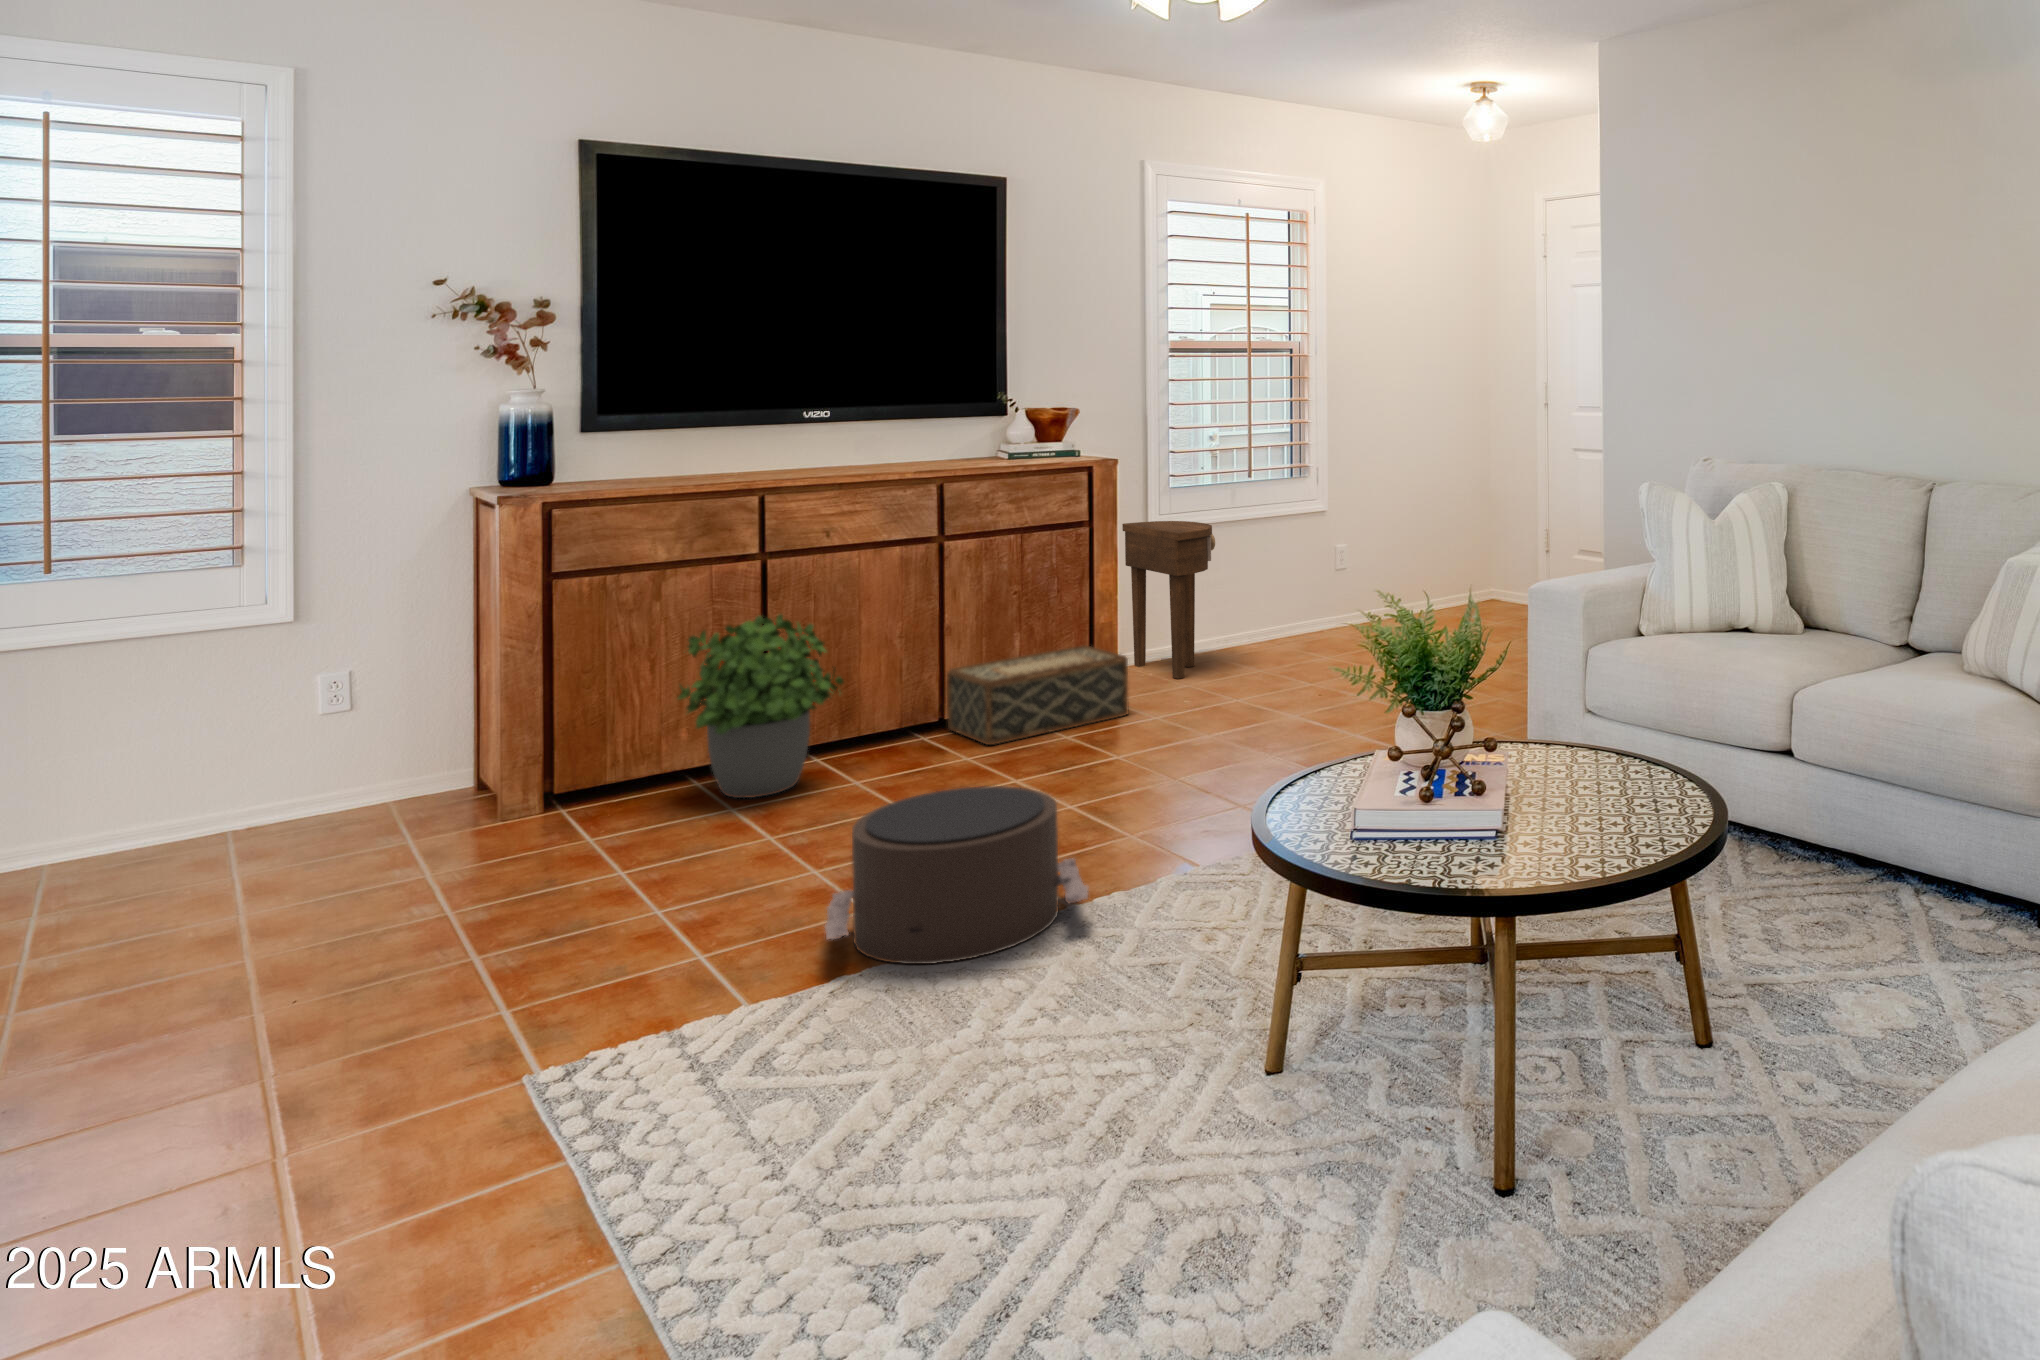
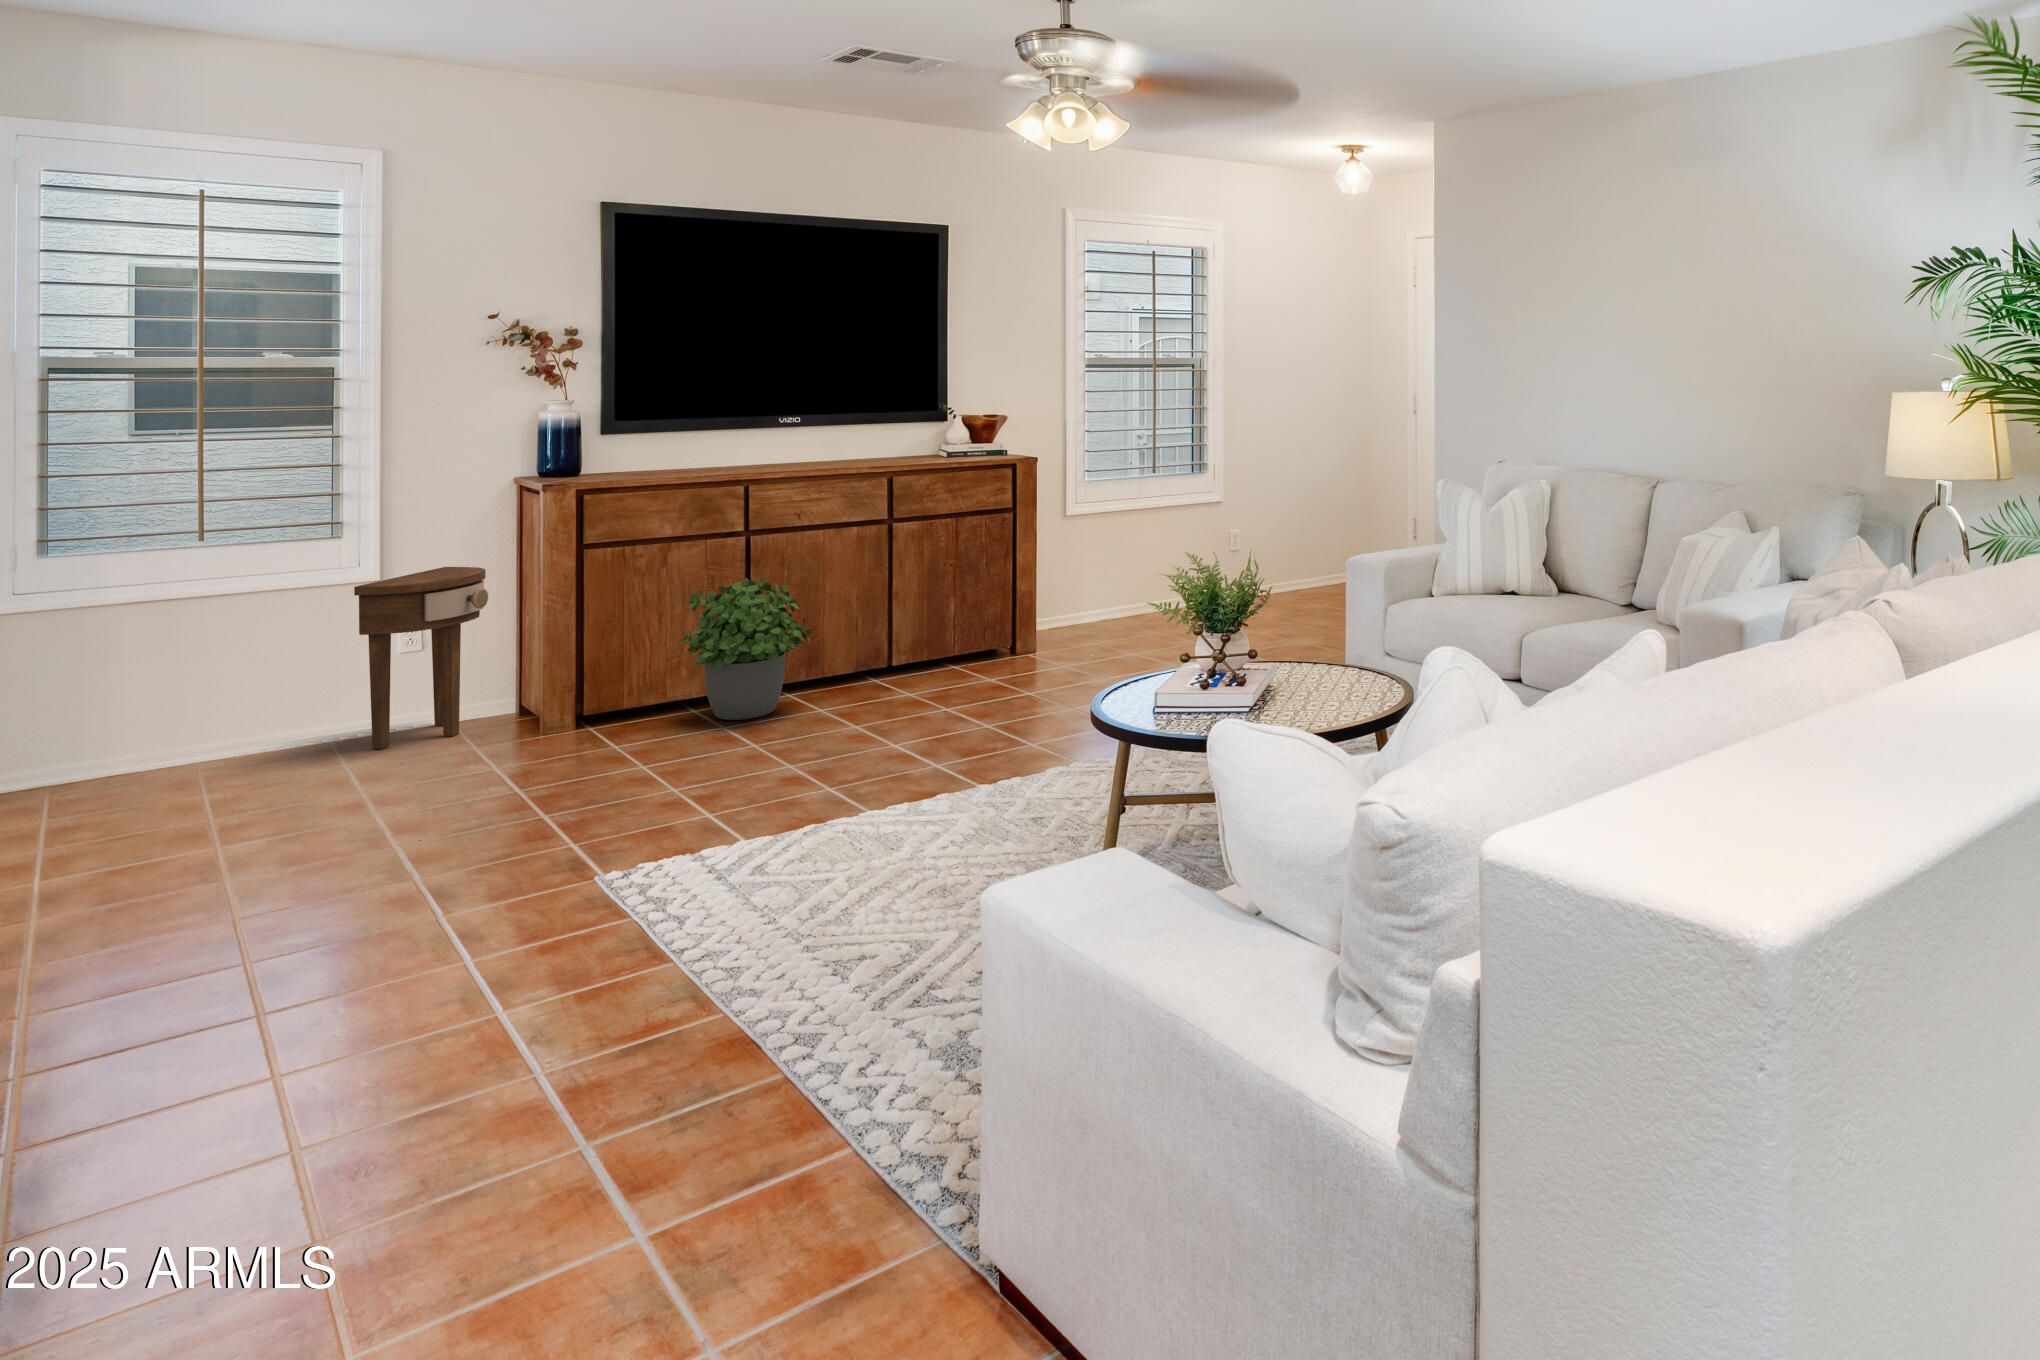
side table: present [1122,521,1215,679] -> present [354,567,488,749]
woven basket: present [947,645,1129,745] -> none [895,609,1043,685]
pouf: present [824,786,1089,964] -> none [799,701,993,819]

